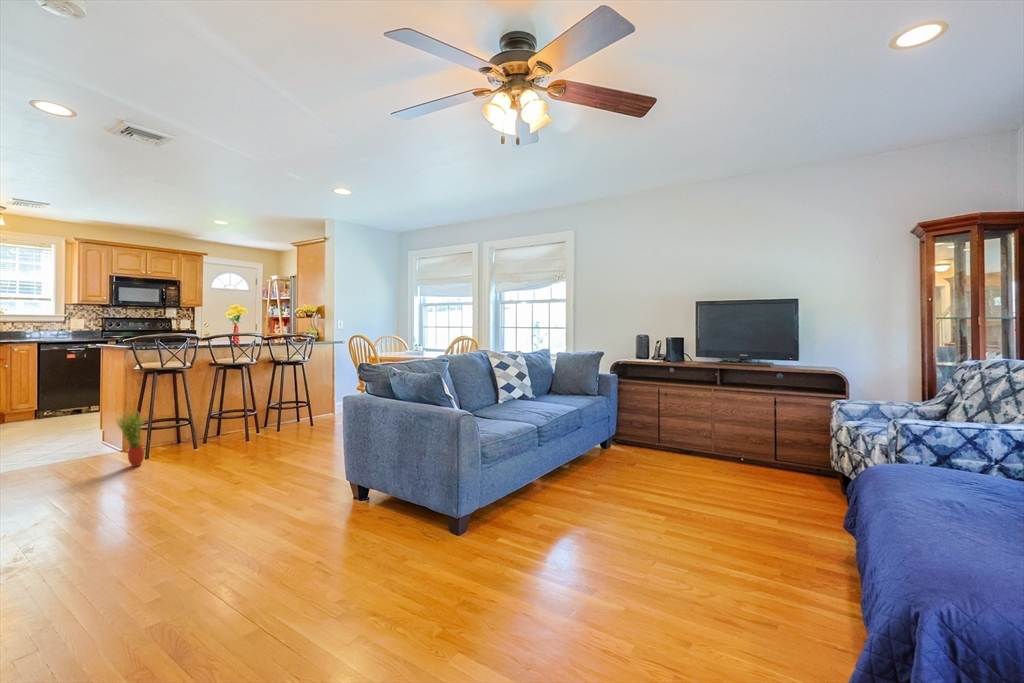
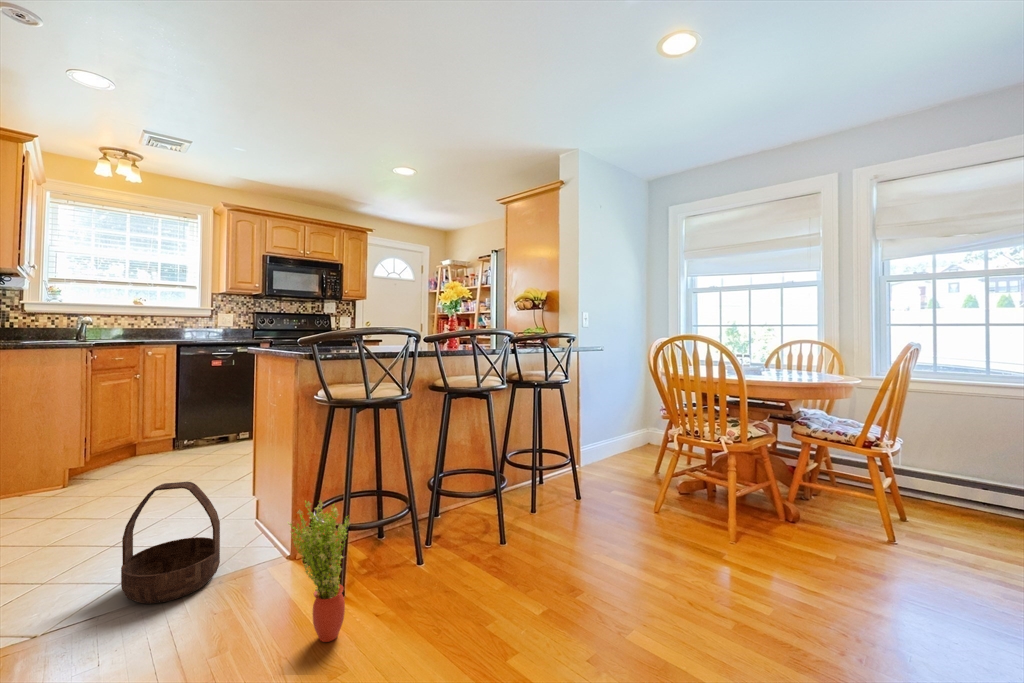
basket: none [27,411,81,464] -> present [121,482,220,604]

